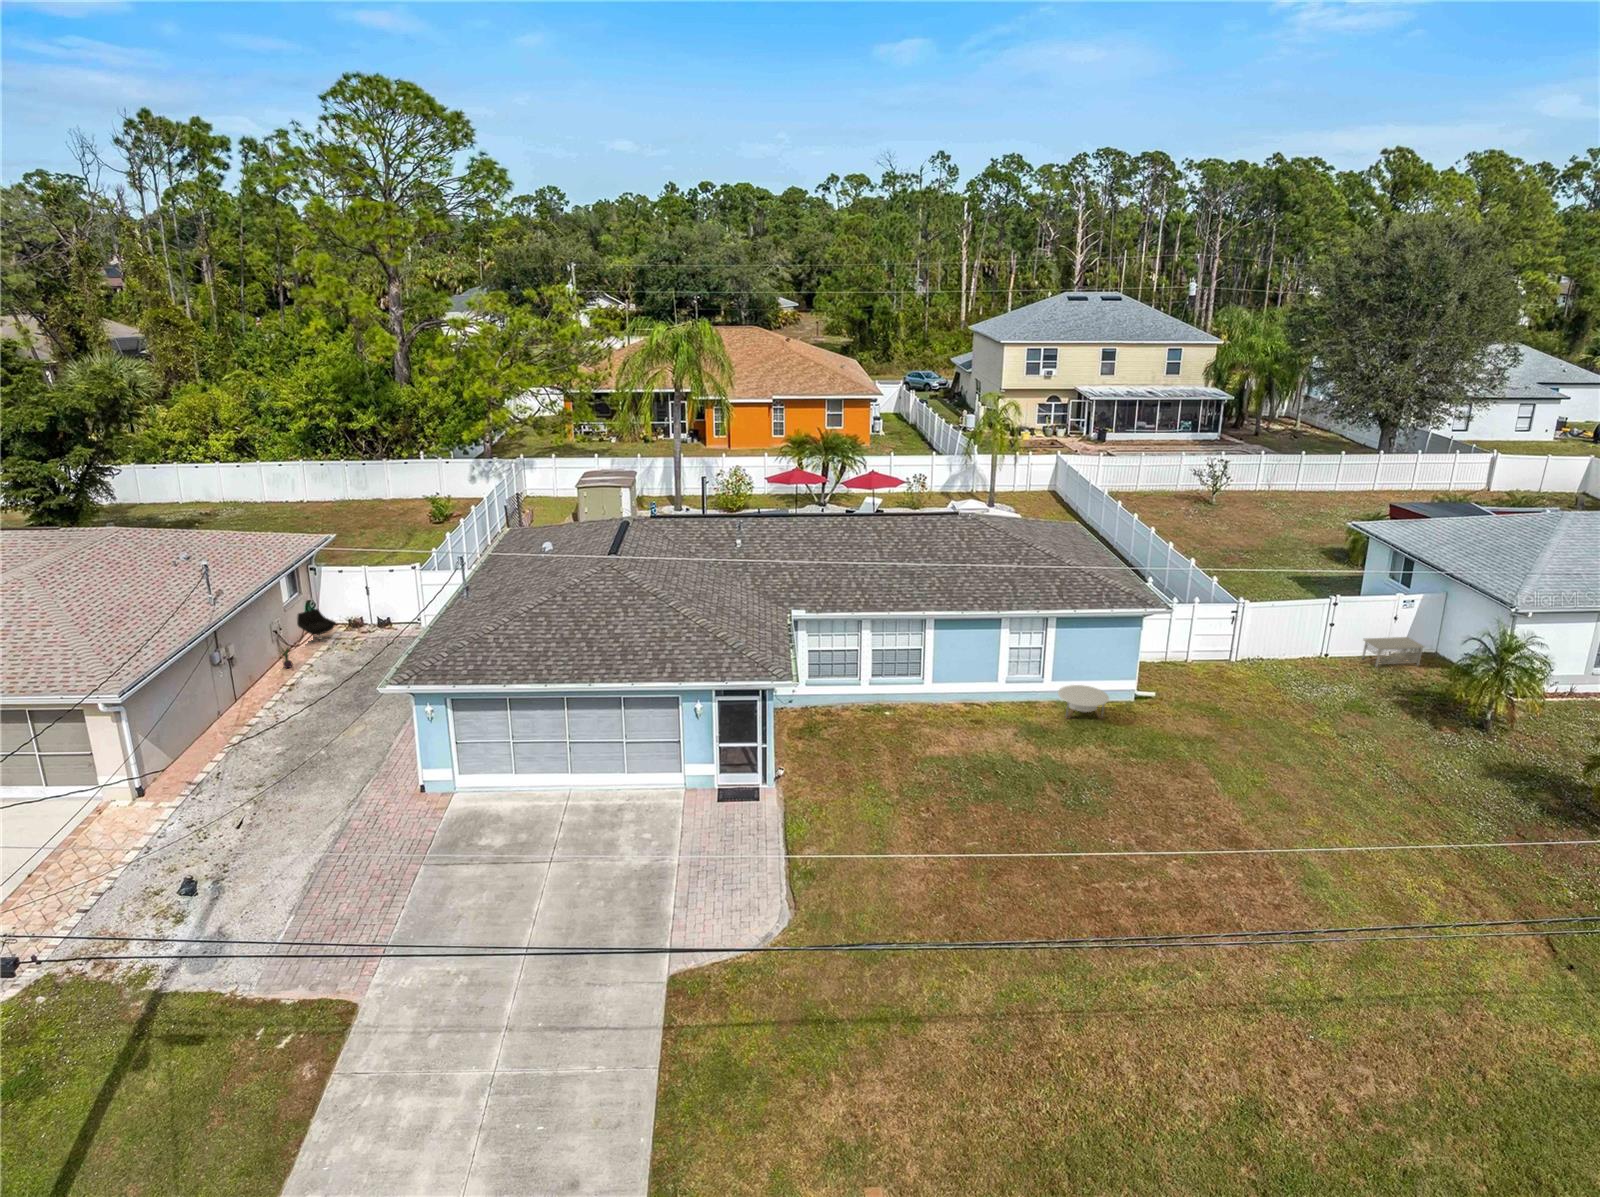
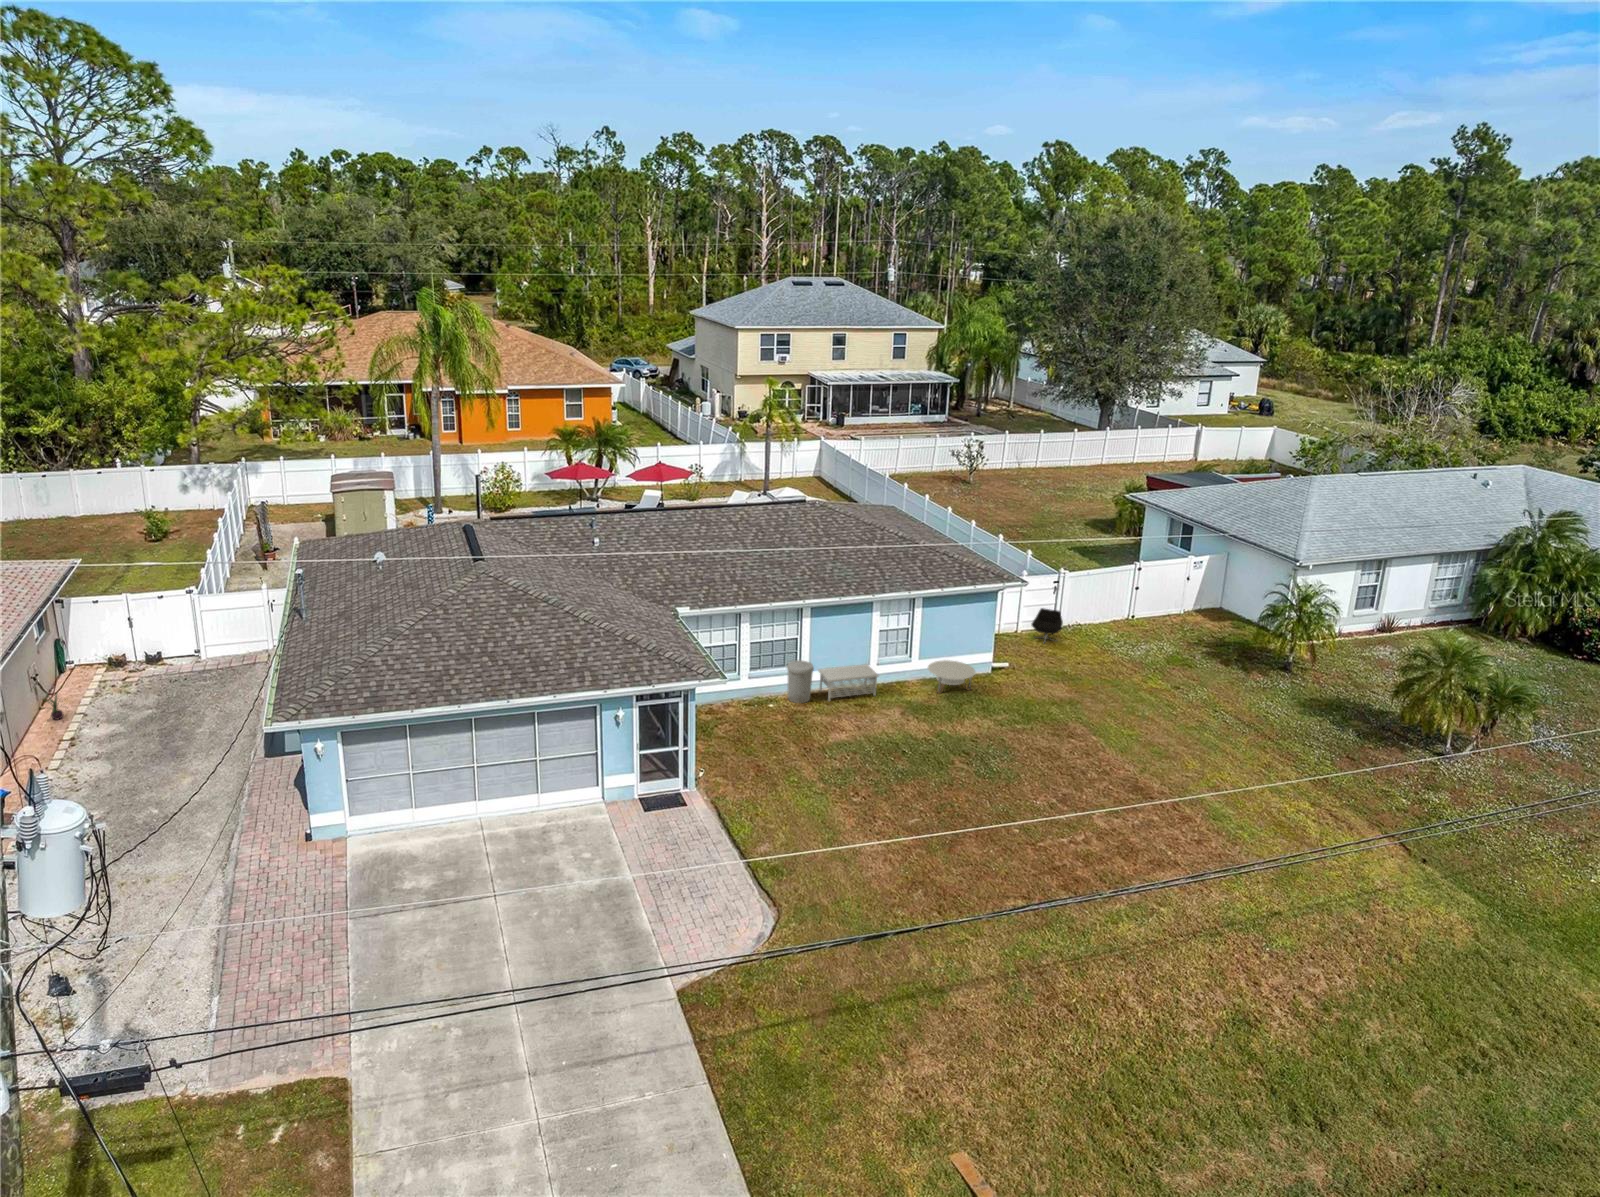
lounge chair: present [297,609,336,640] -> present [1032,608,1063,643]
storage bench: present [1362,637,1424,667] -> present [818,664,878,701]
trash can: none [905,672,932,715] -> present [787,660,814,703]

